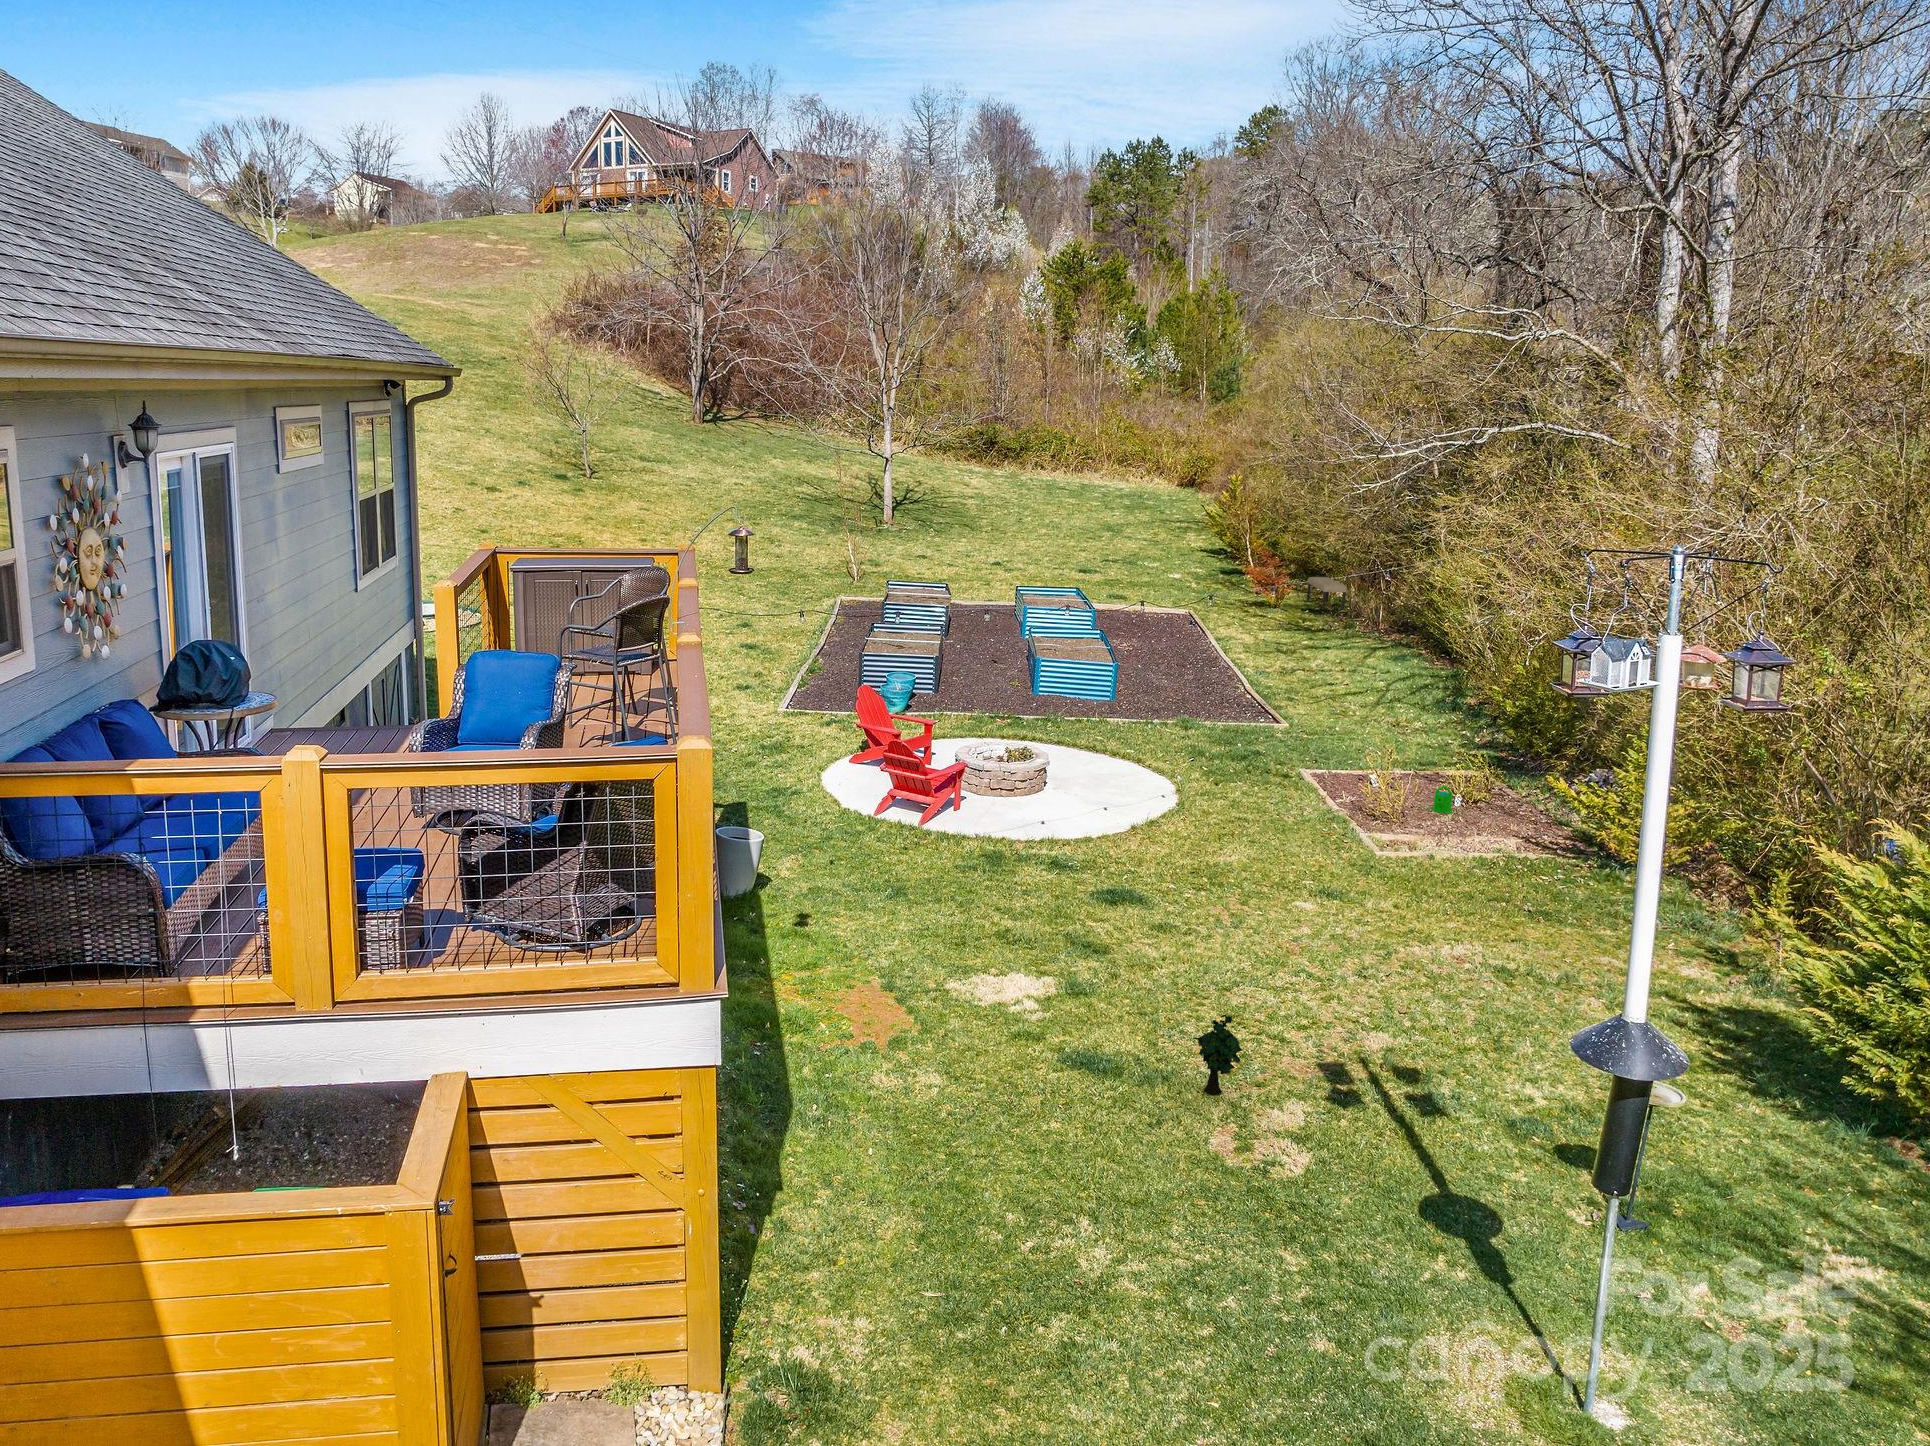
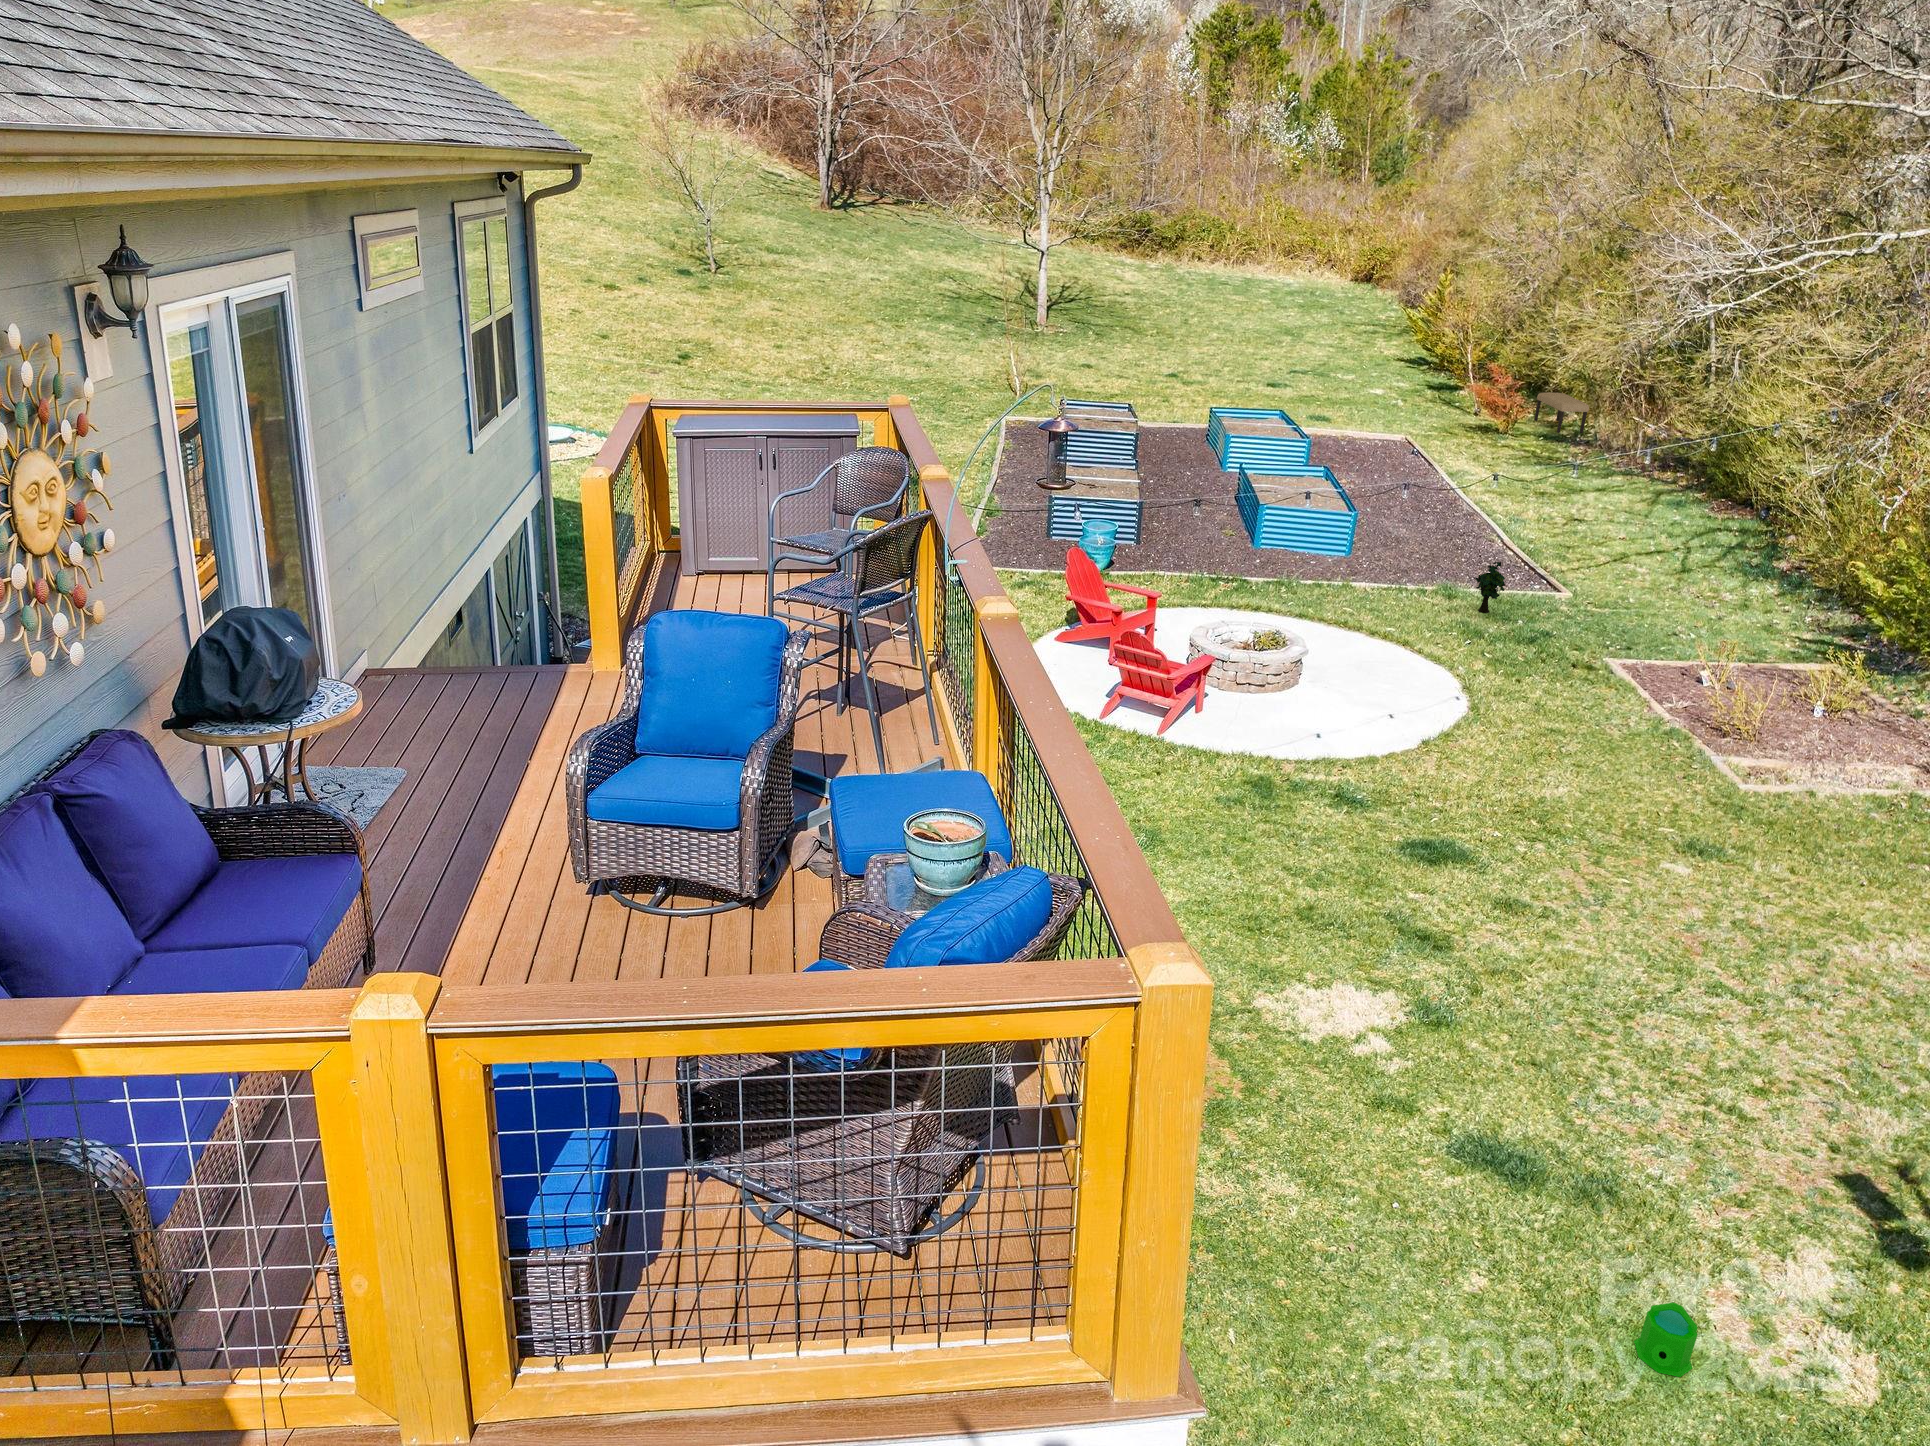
watering can: present [1432,785,1453,813] -> present [1634,1302,1698,1377]
decorative plant: present [1192,1015,1243,1095] -> present [1474,562,1505,613]

